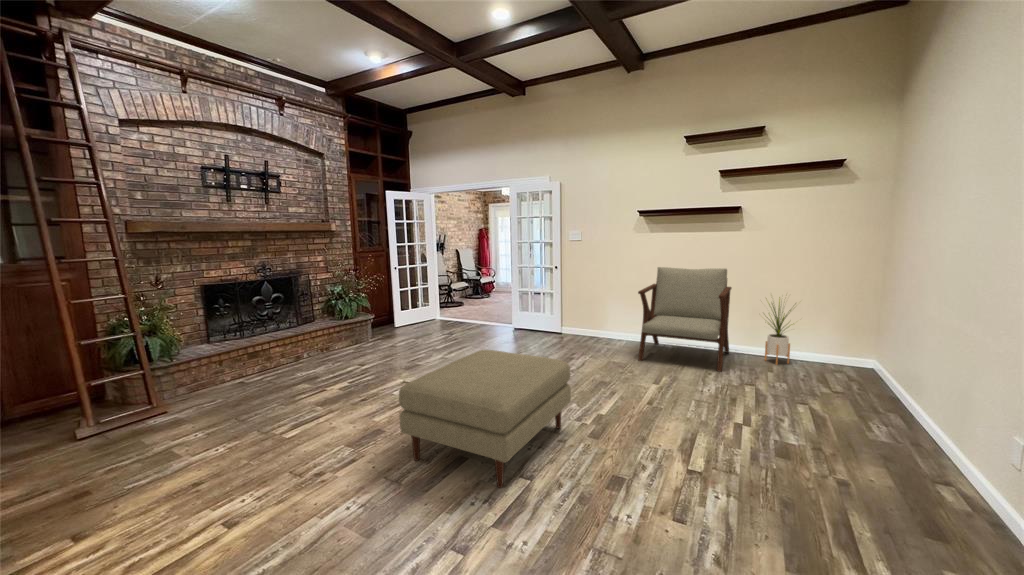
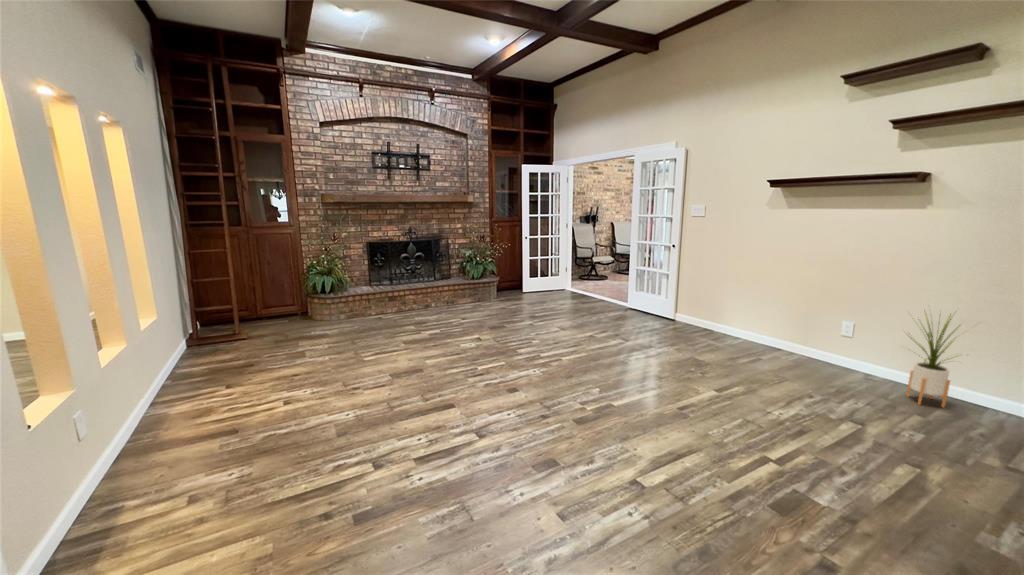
lounge chair: present [638,267,732,372] -> none [721,256,872,395]
ottoman: present [399,350,571,488] -> none [410,319,566,436]

